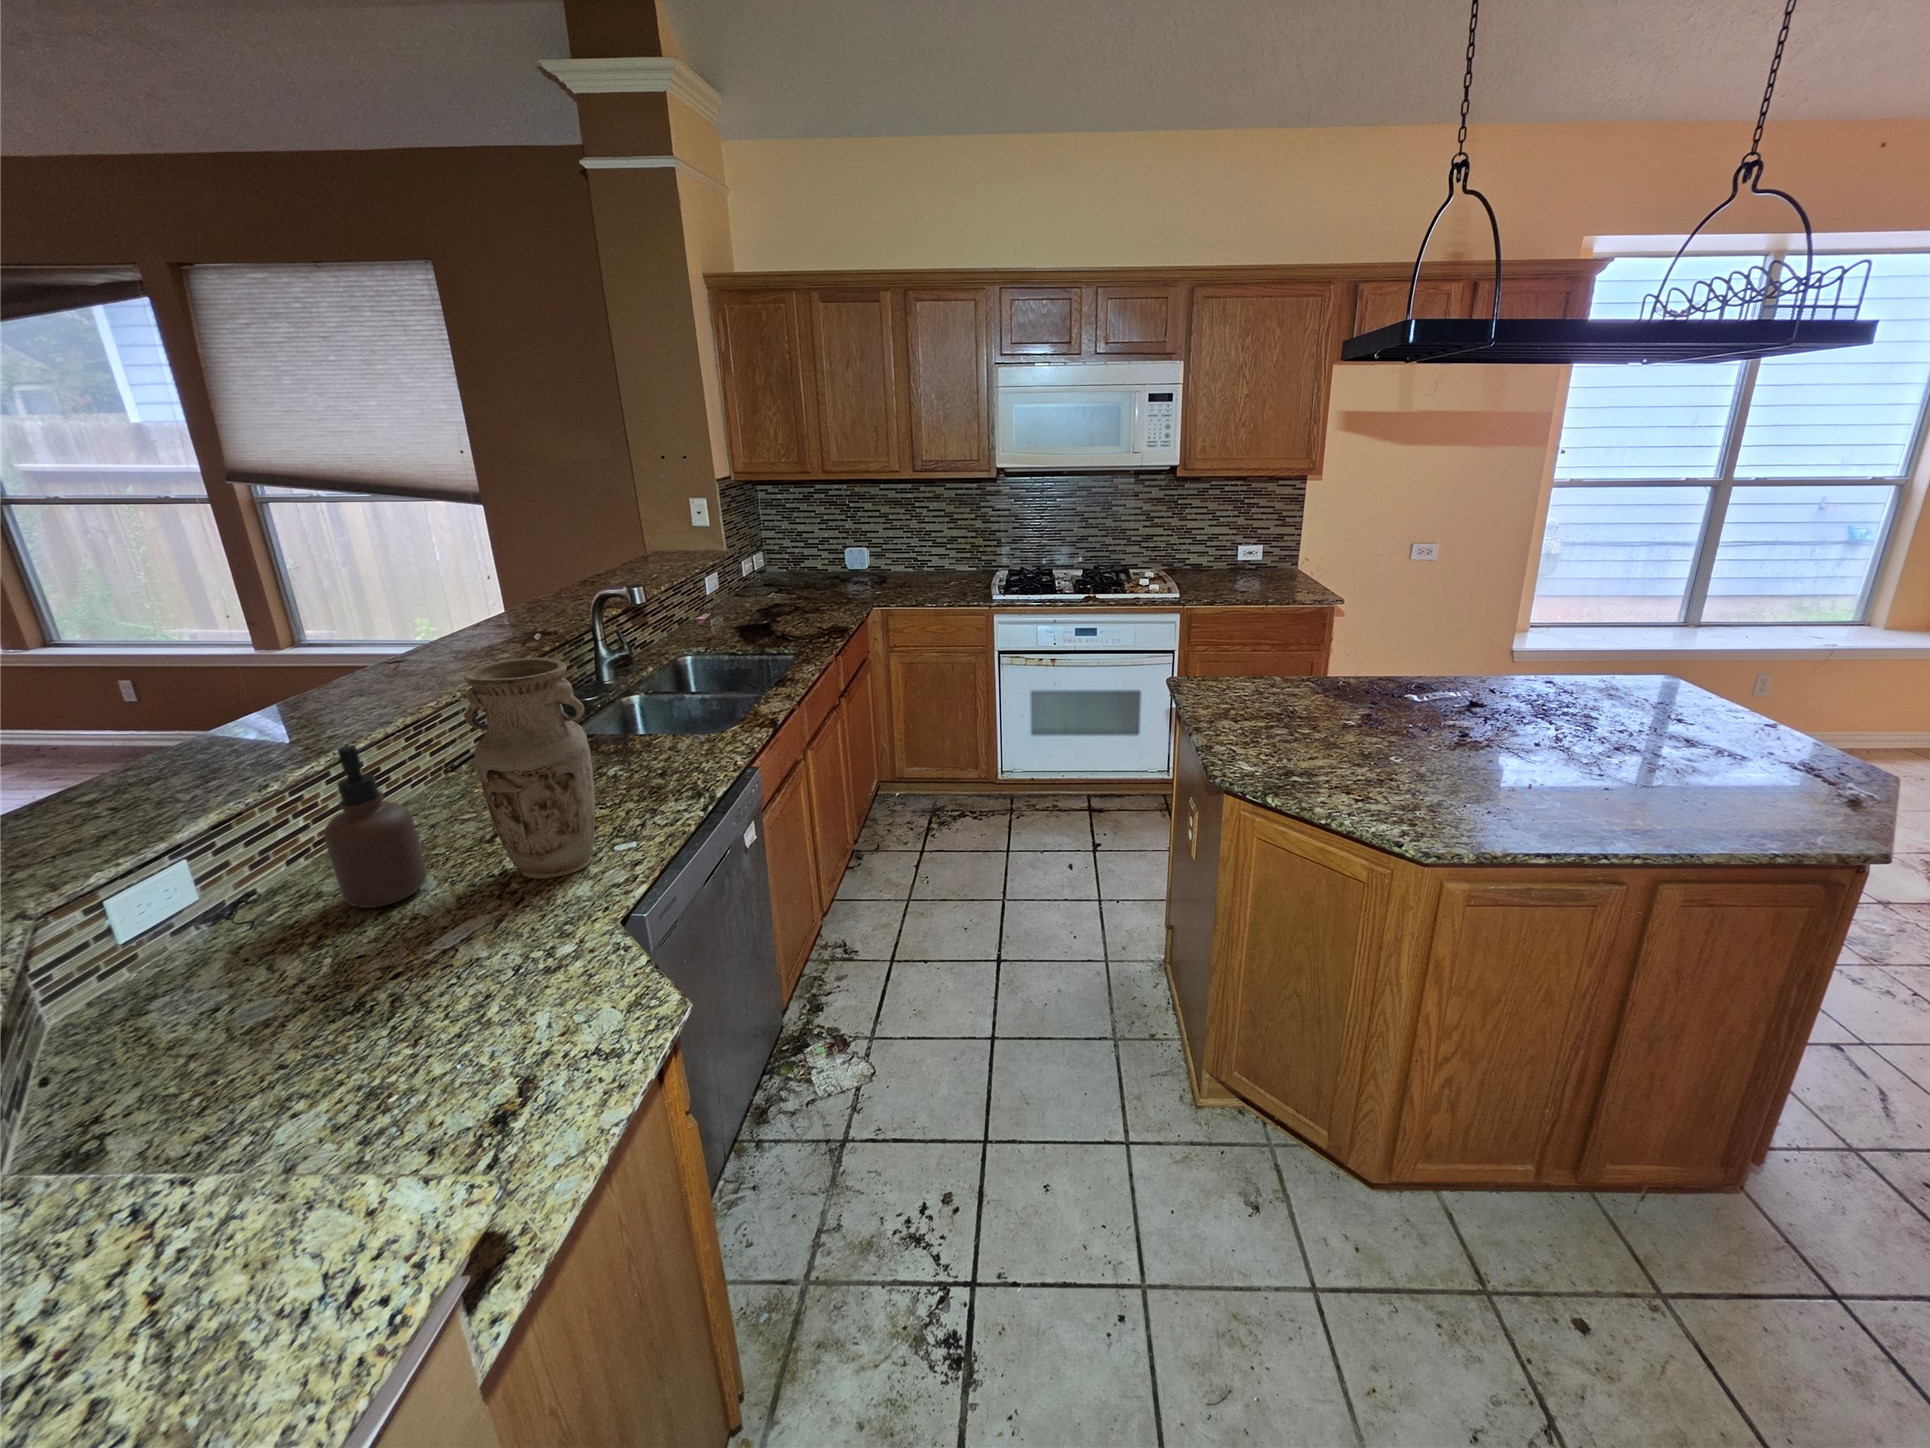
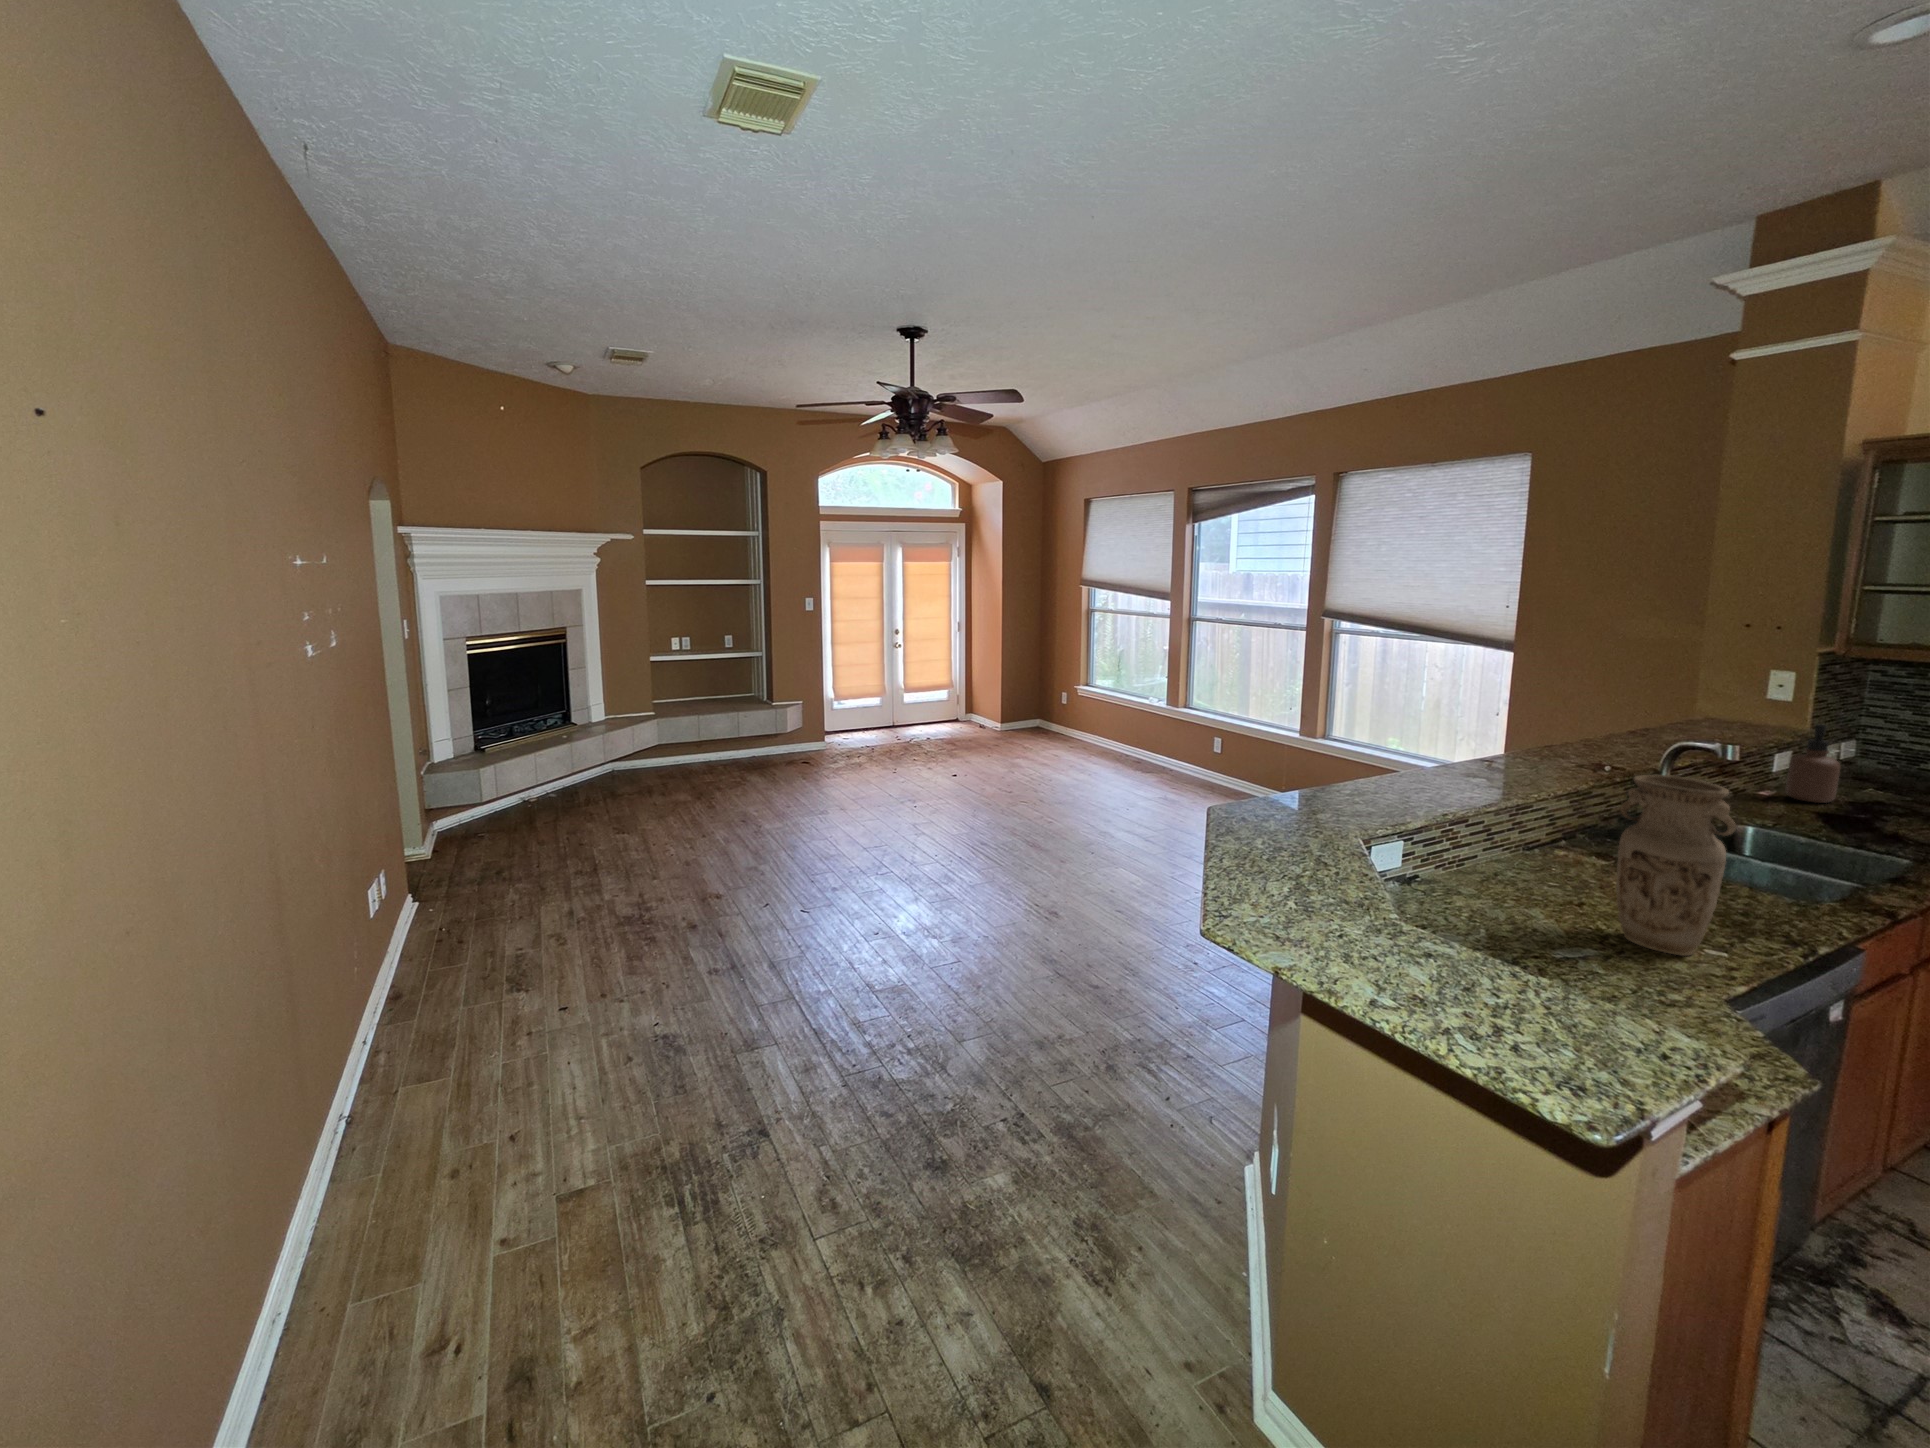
soap dispenser: present [324,741,427,908] -> present [1786,724,1840,803]

